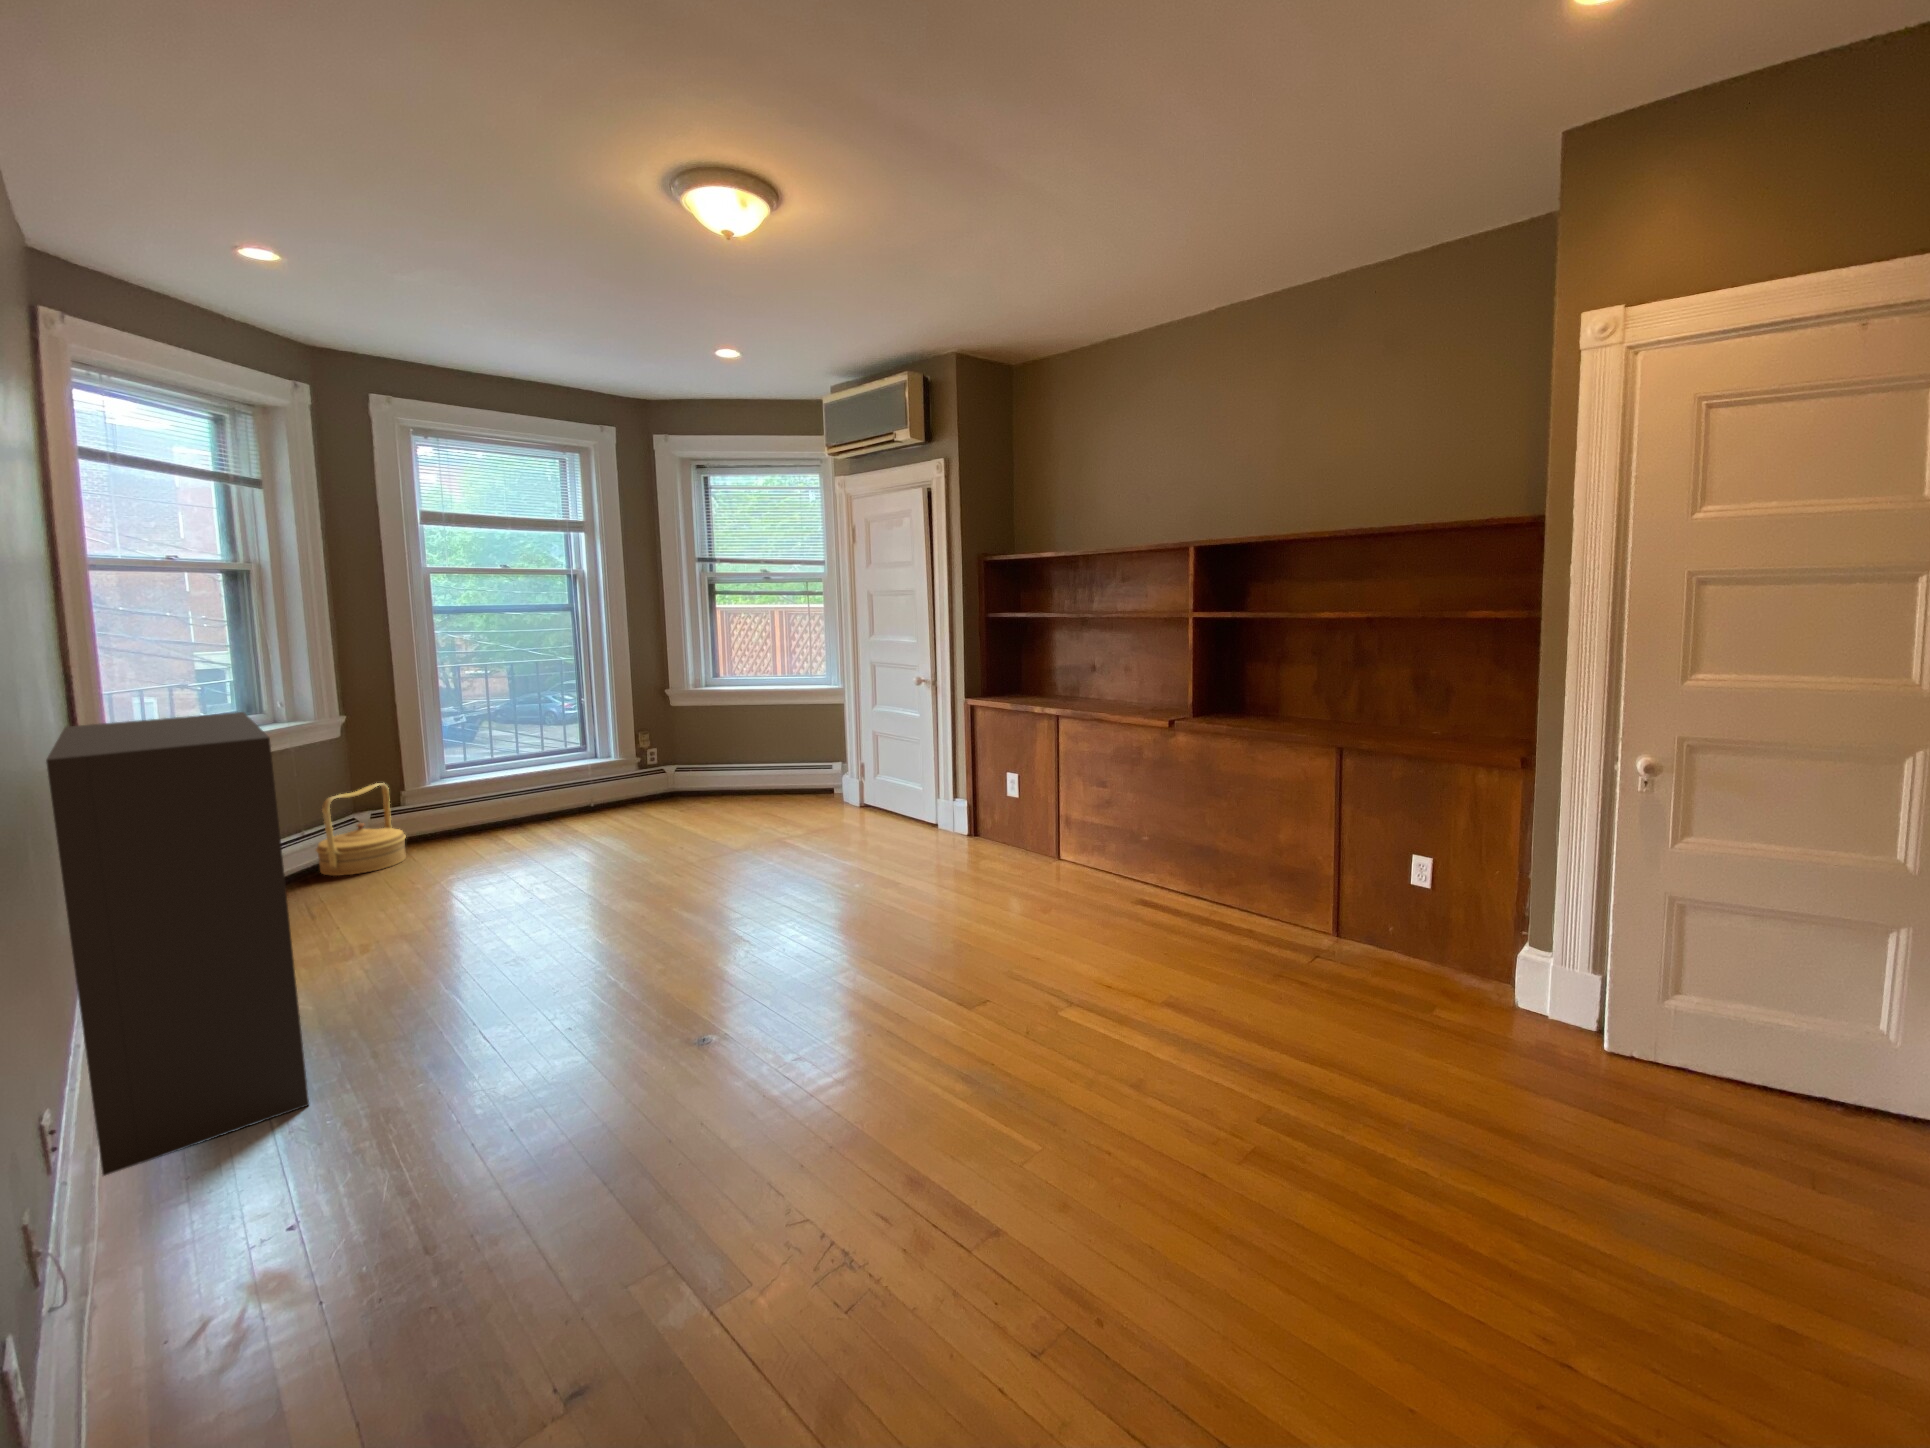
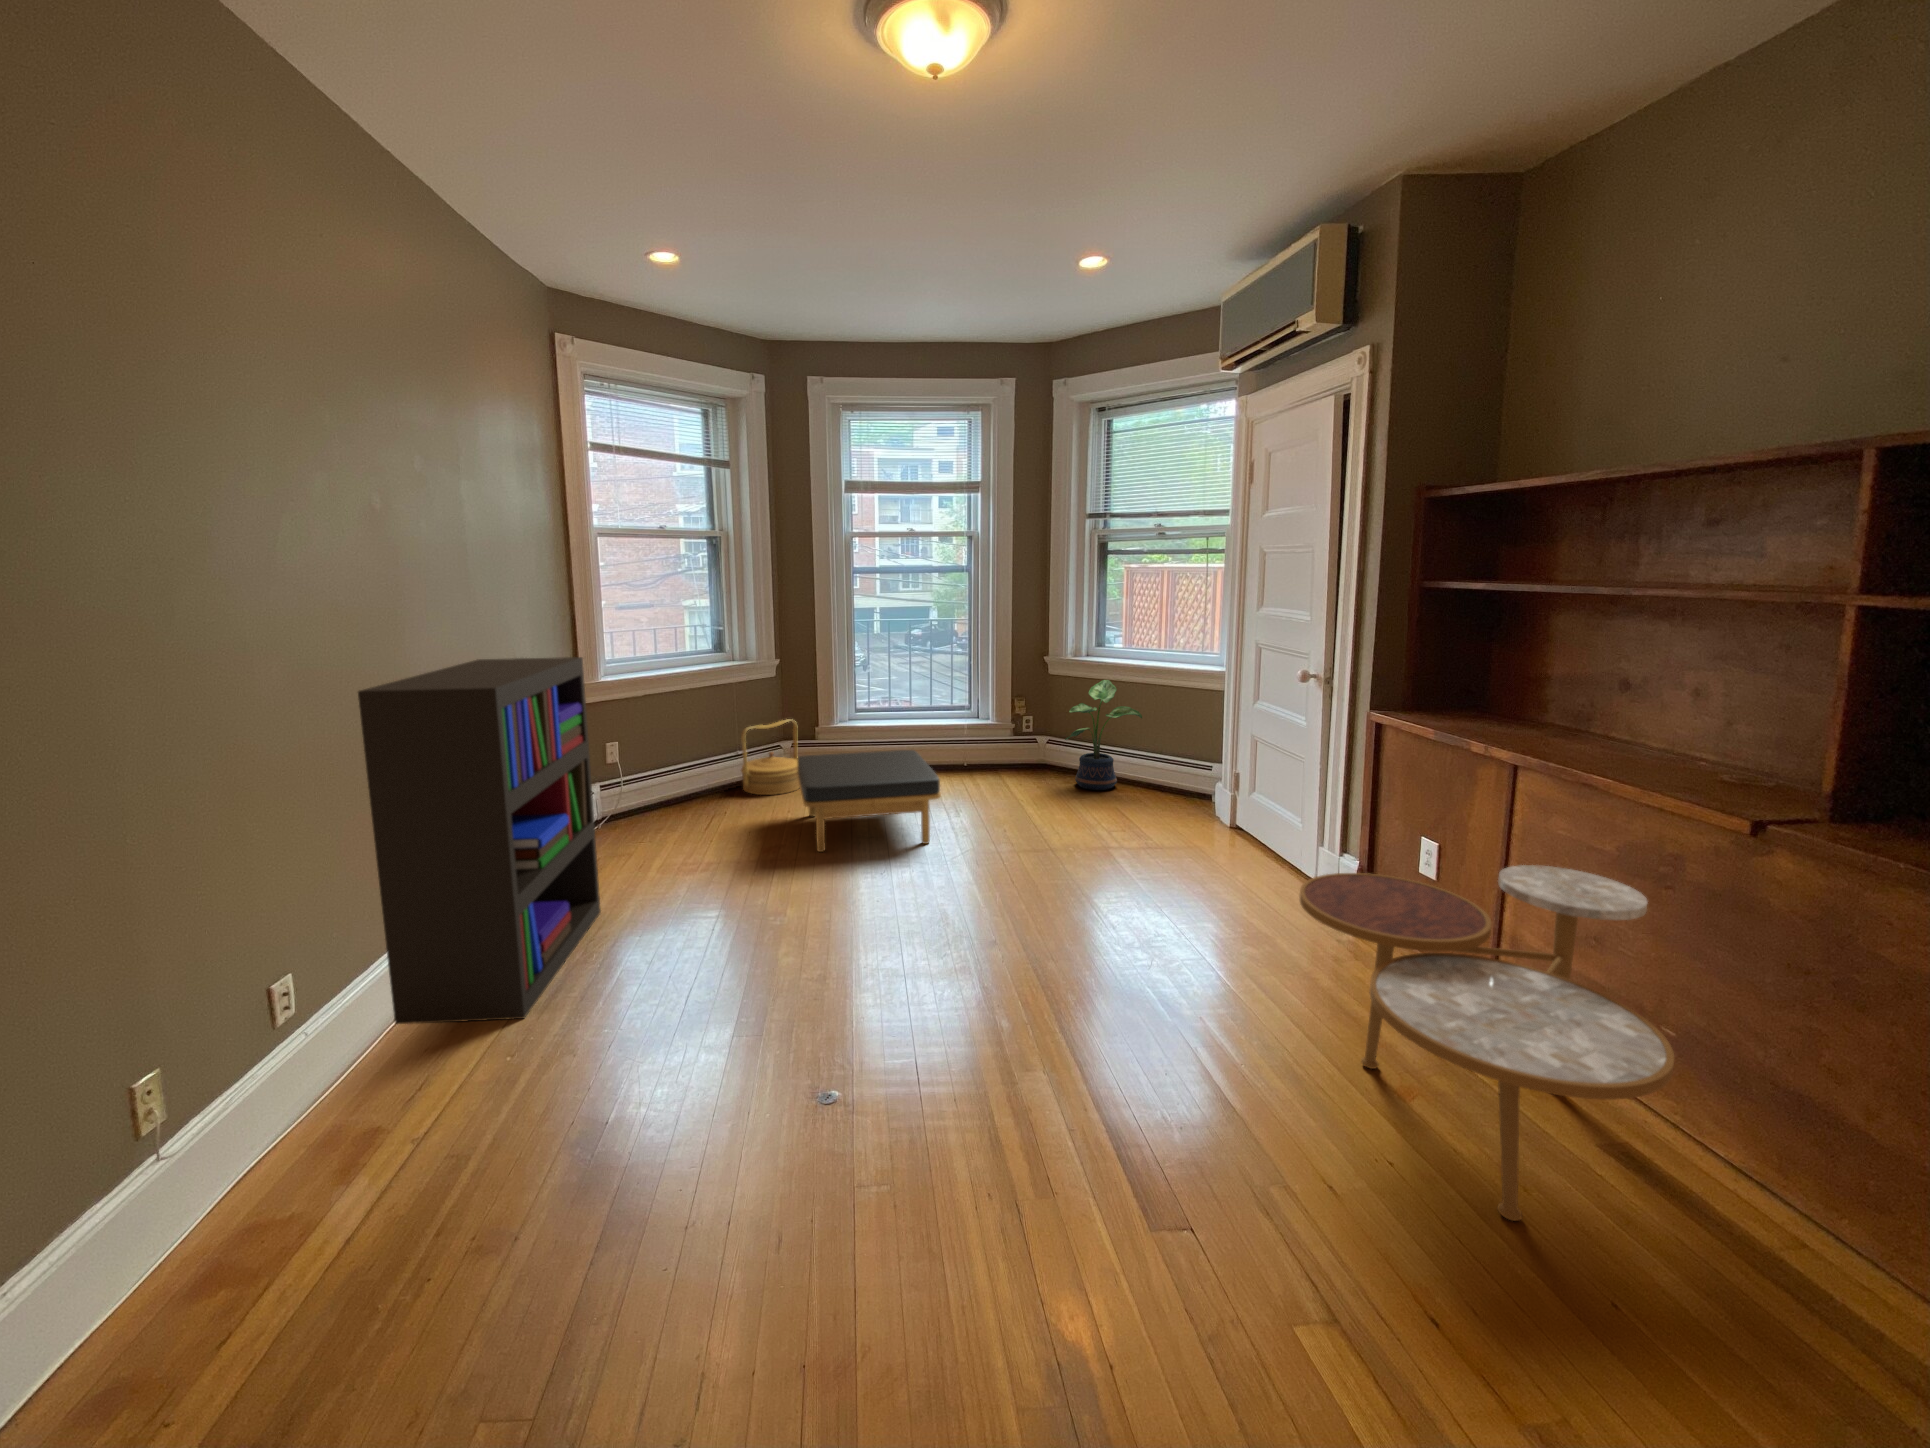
potted plant: none [701,705,772,803] -> present [1065,680,1142,790]
side table: none [982,764,1166,936] -> present [1299,865,1674,1221]
ottoman: none [434,789,628,901] -> present [797,750,941,852]

